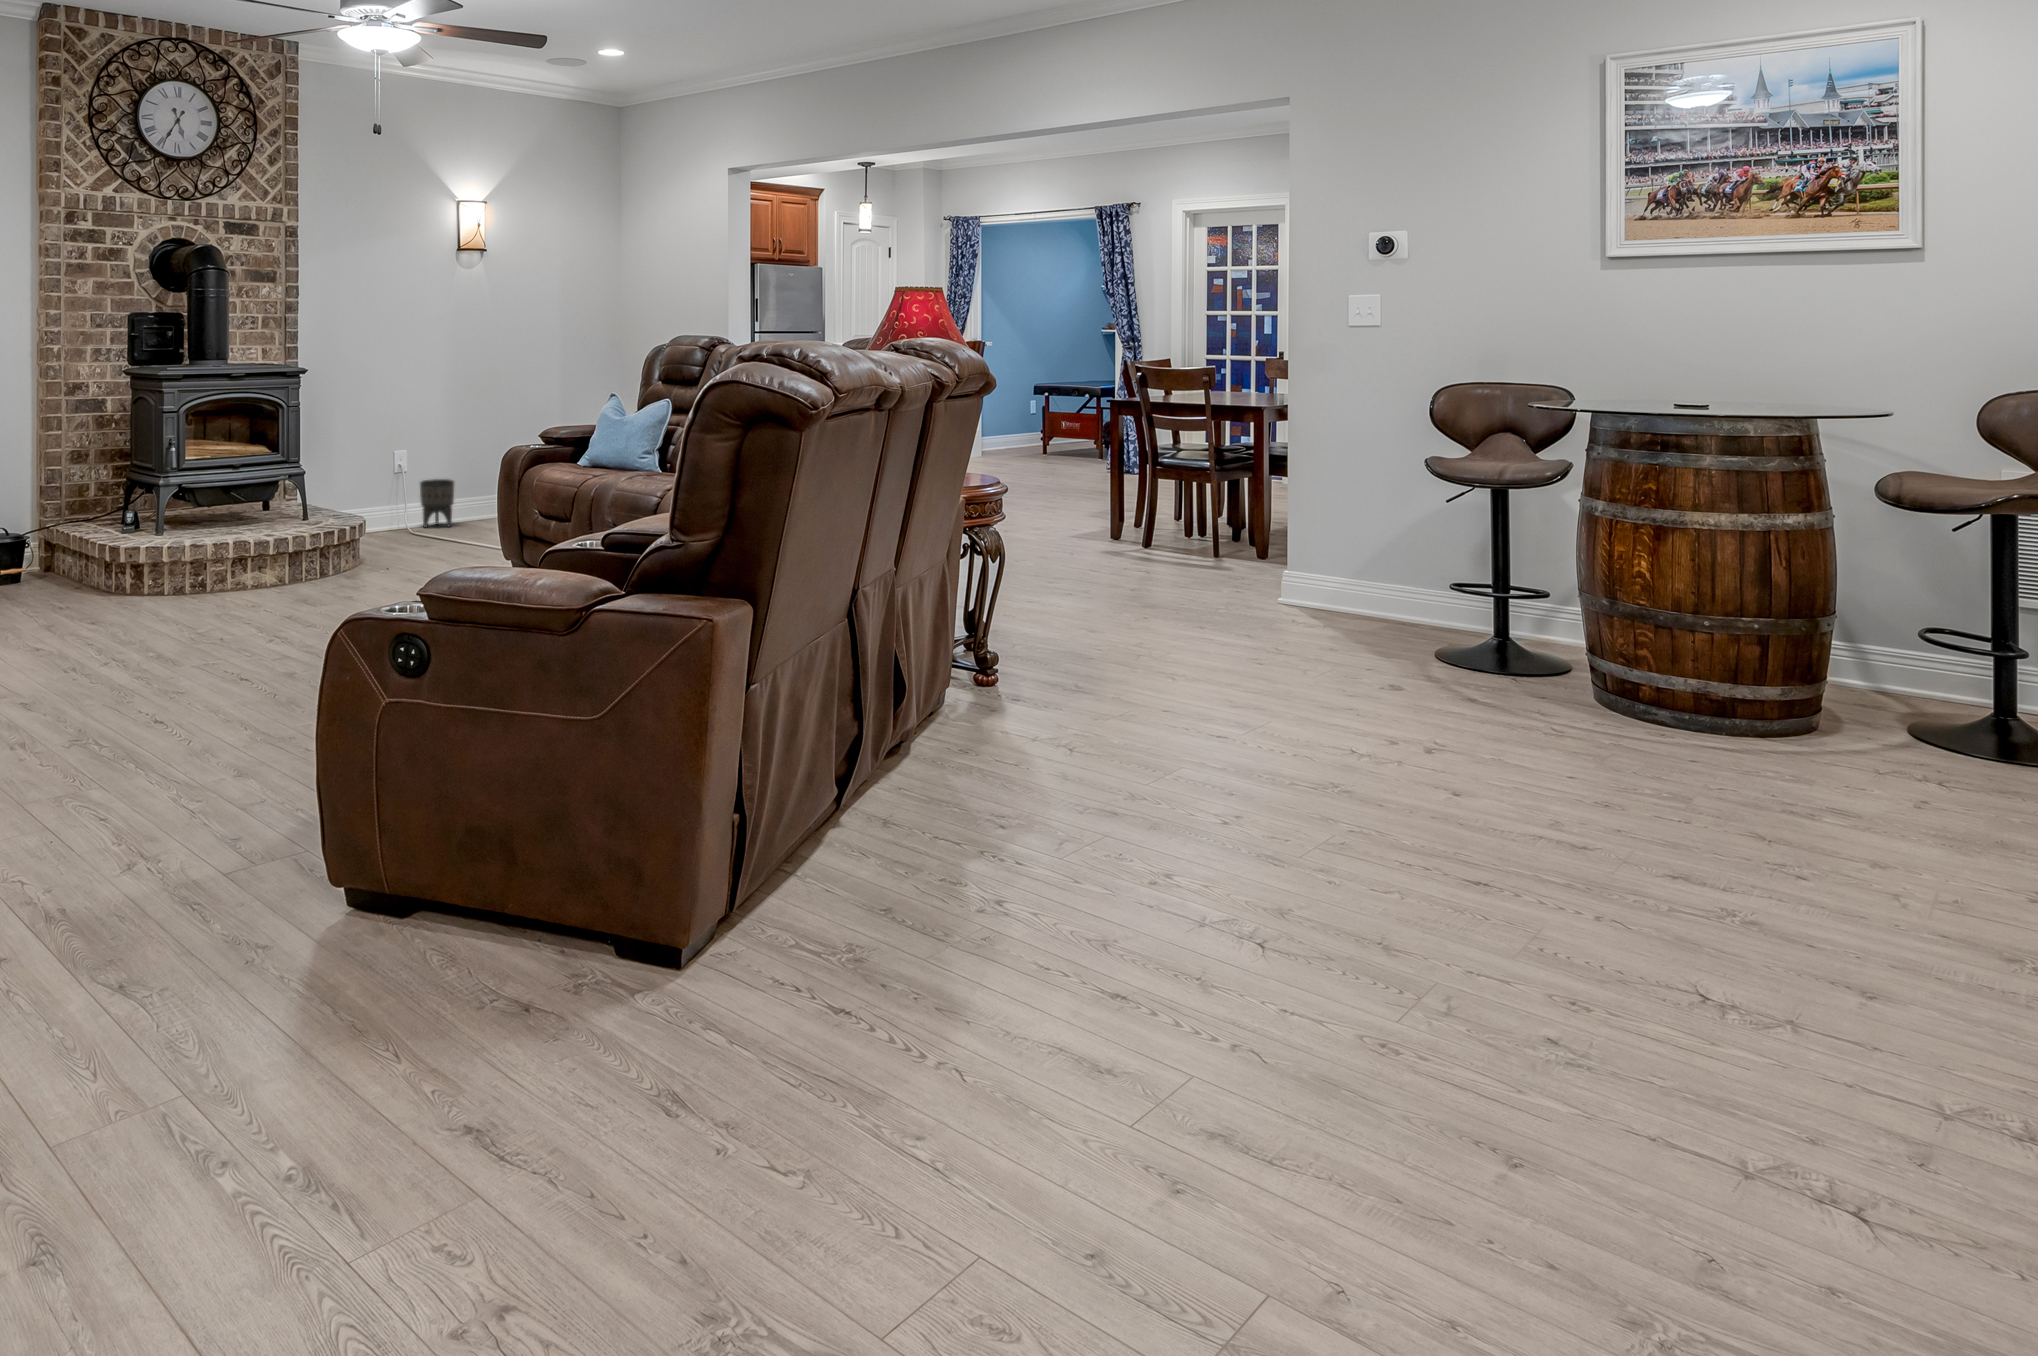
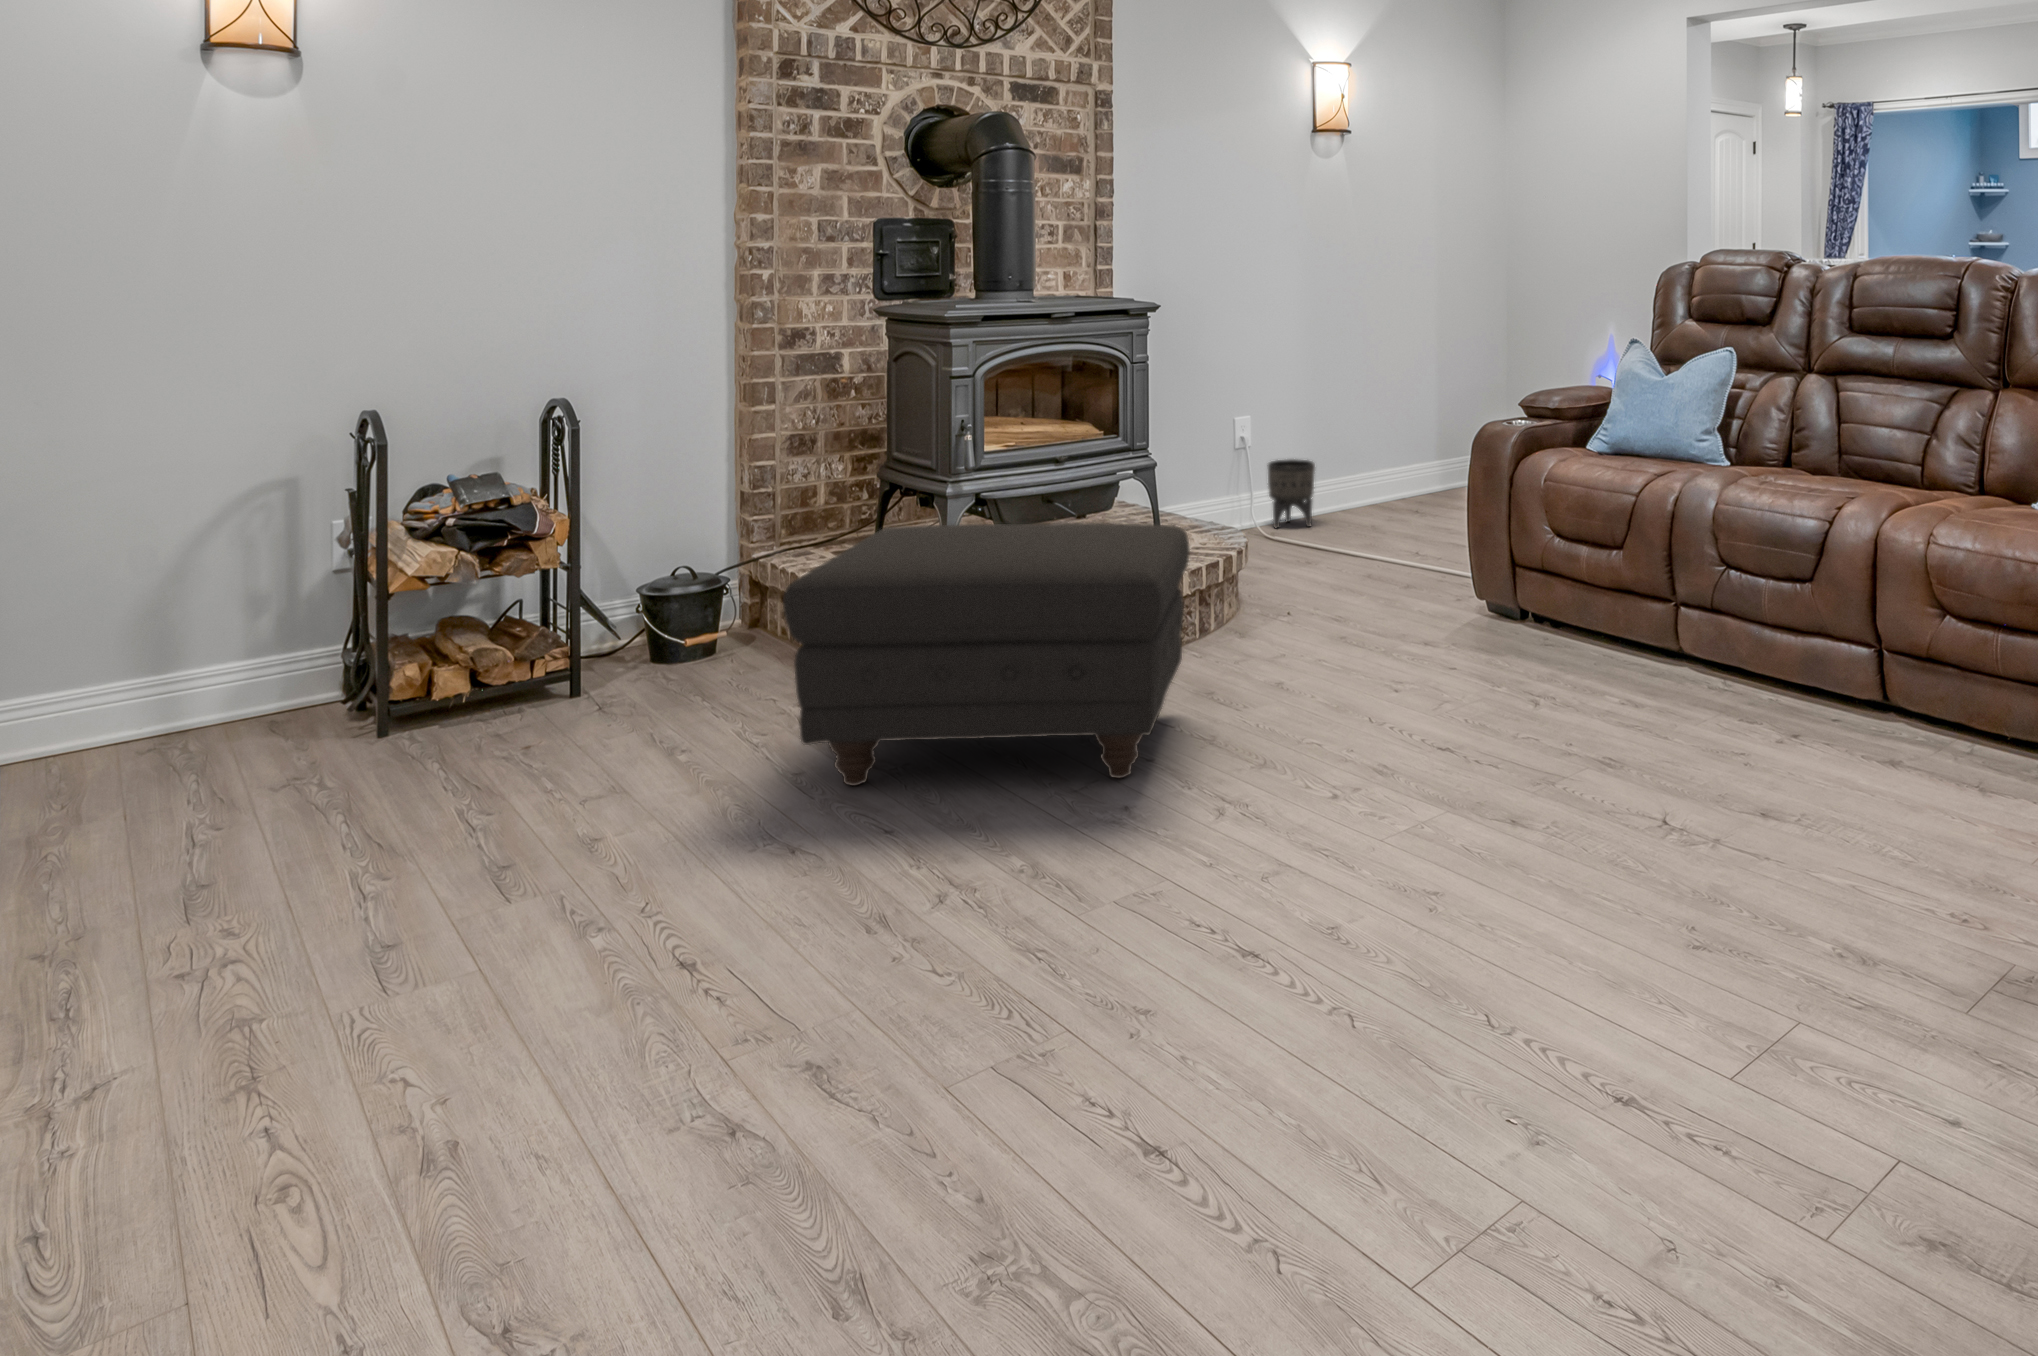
ottoman: none [43,493,294,631] -> present [783,523,1190,786]

